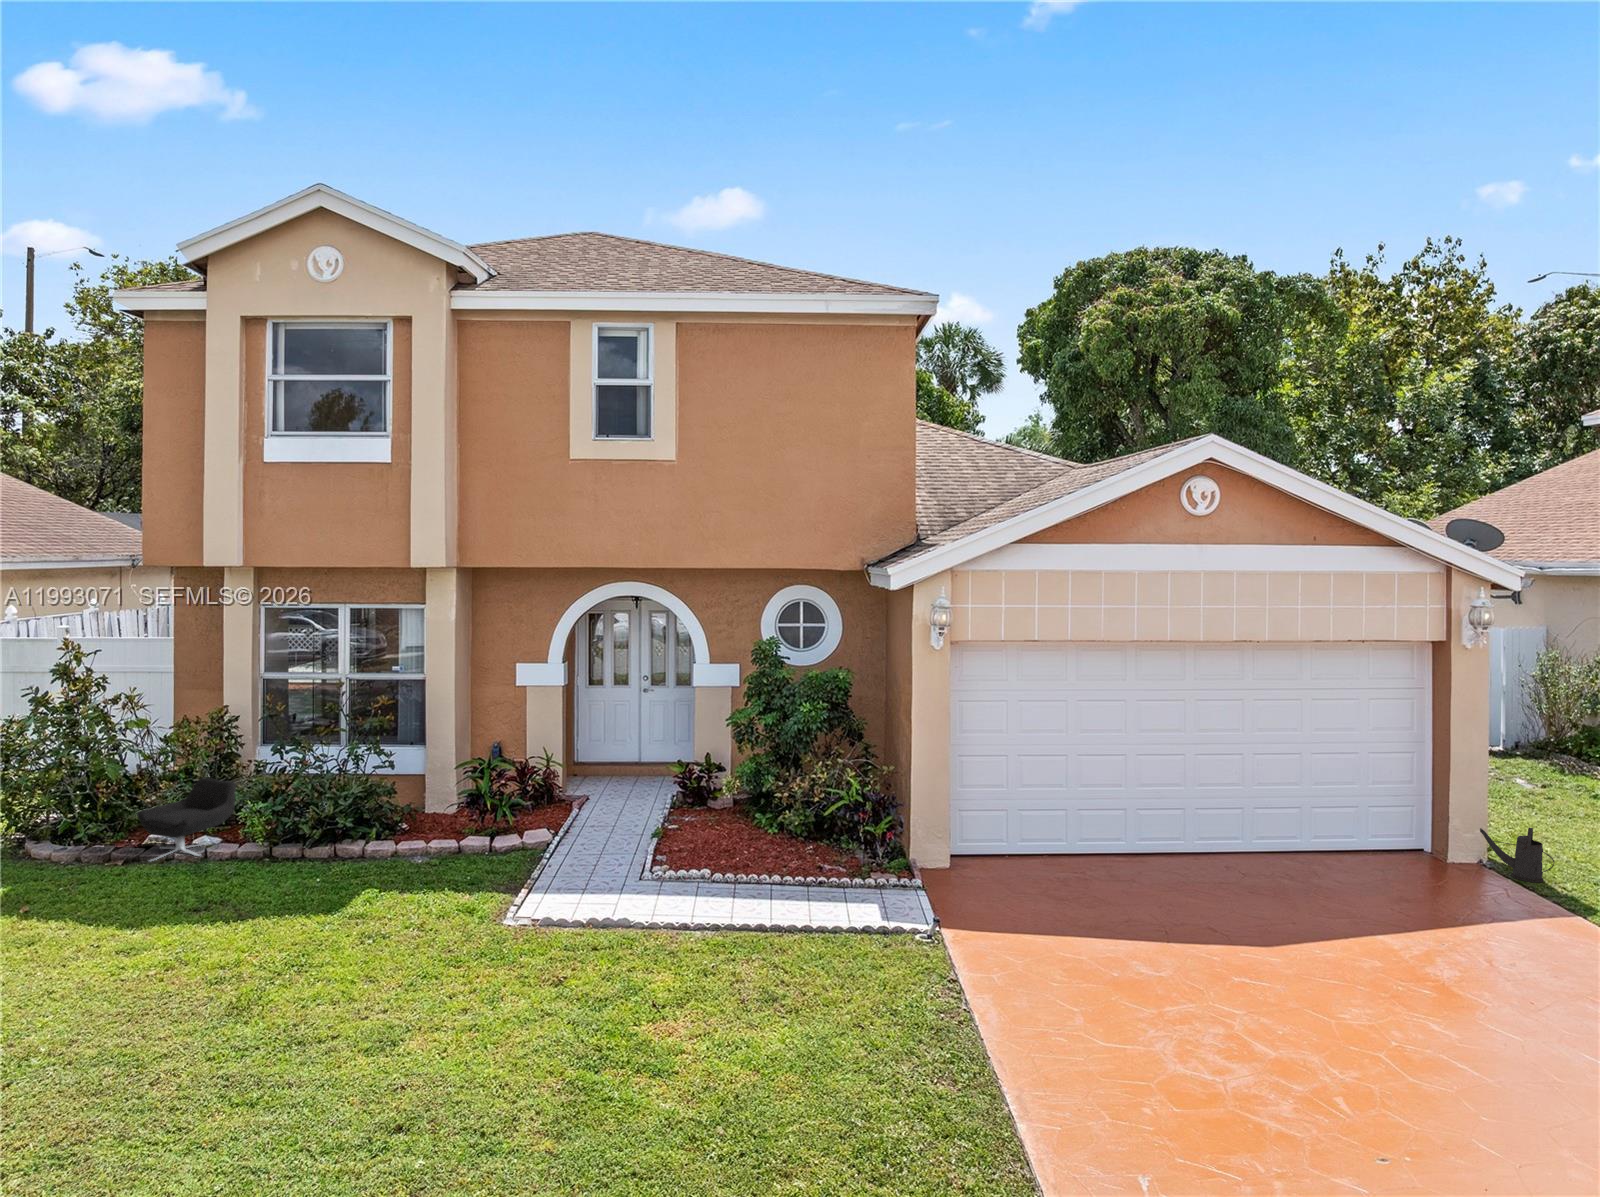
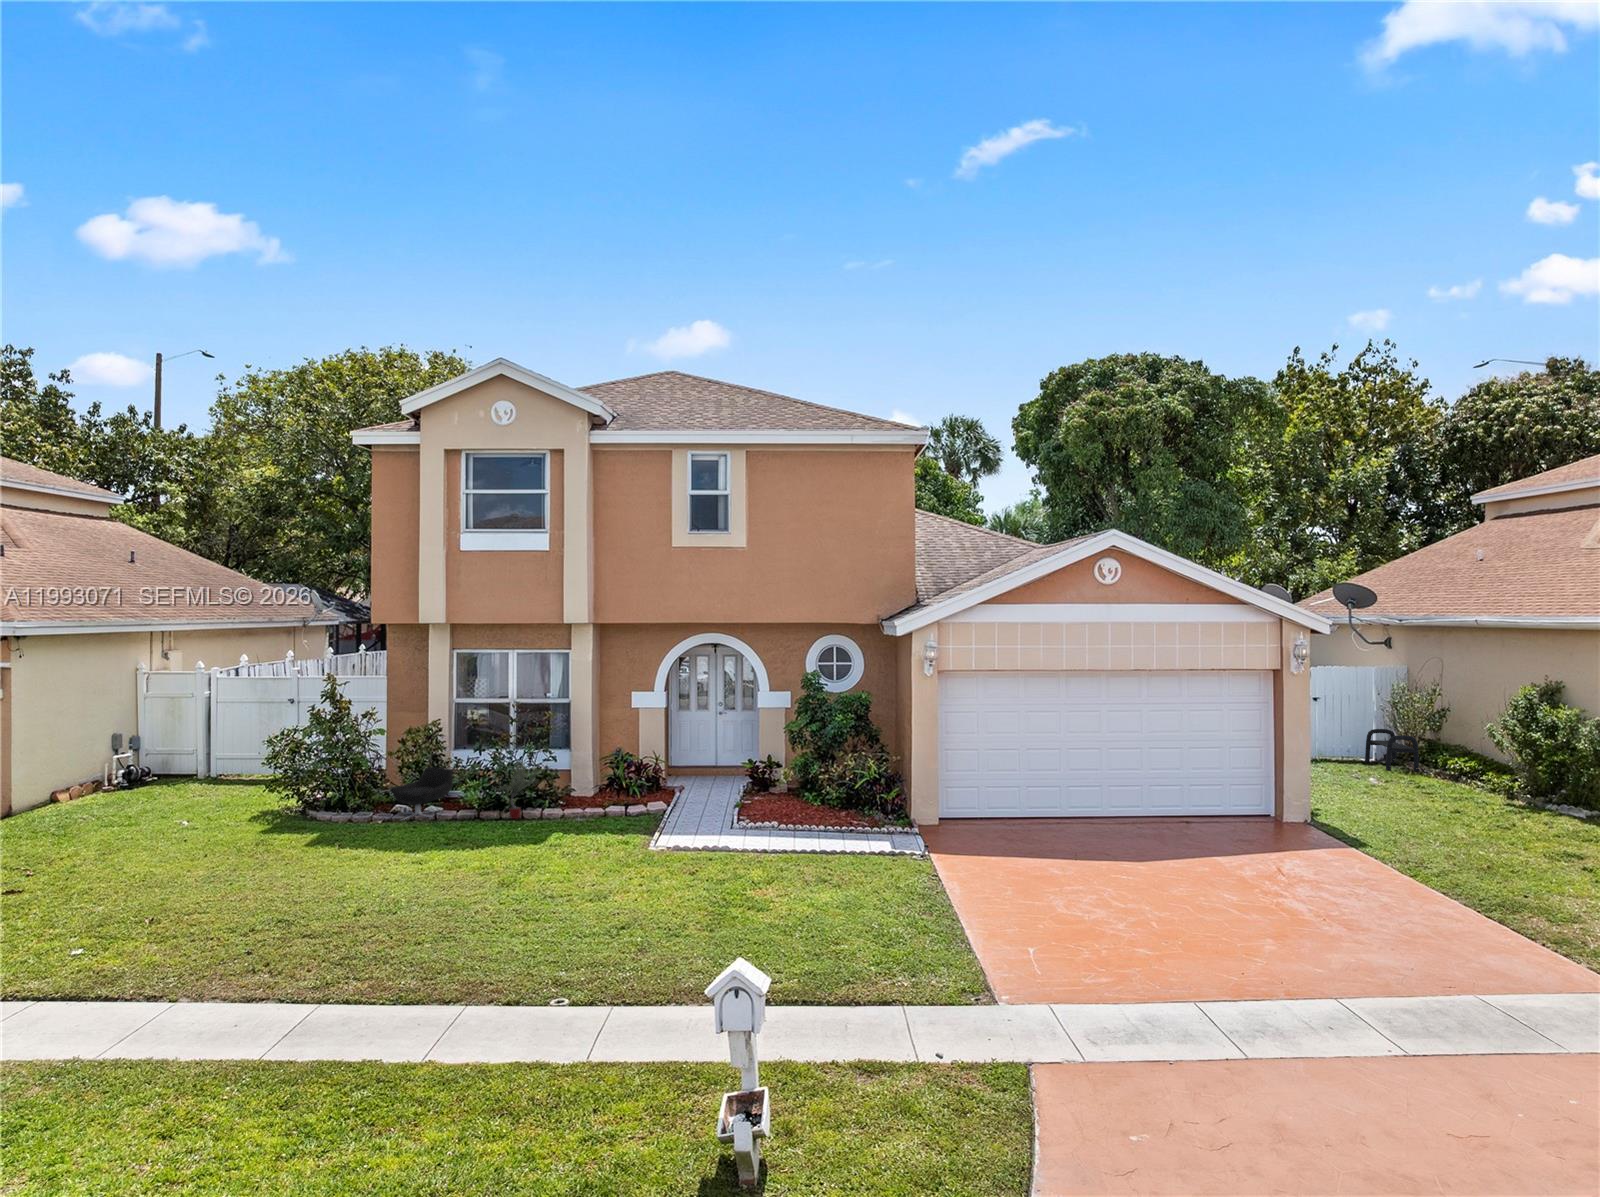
bench: none [1493,711,1572,769] -> present [1365,729,1419,771]
potted tree: none [285,773,360,859] -> present [493,765,538,819]
watering can: present [1480,828,1555,883] -> none [1308,795,1356,833]

